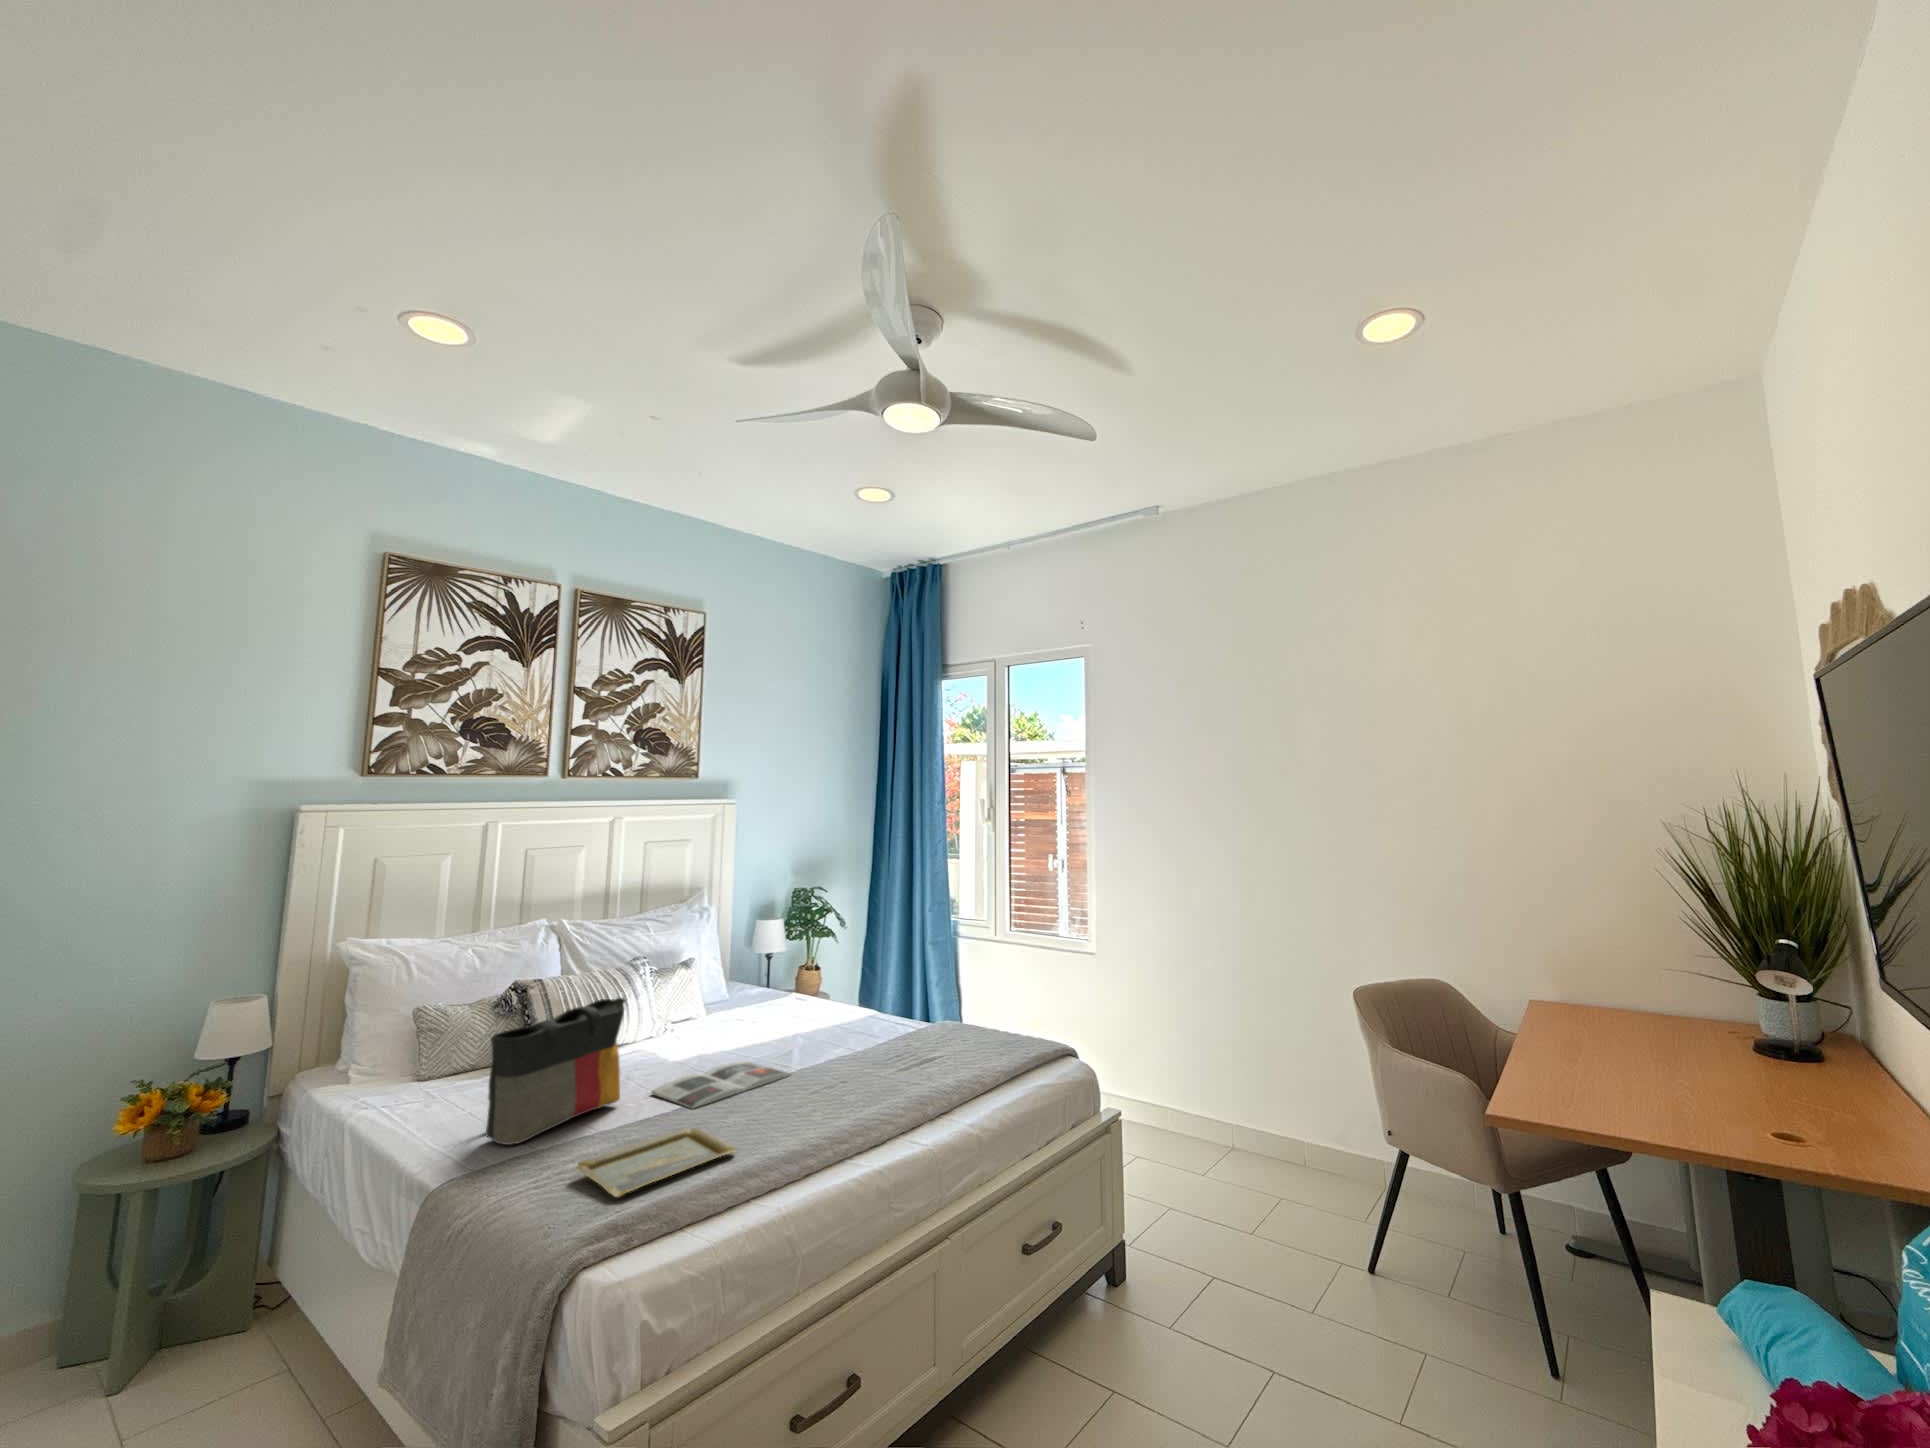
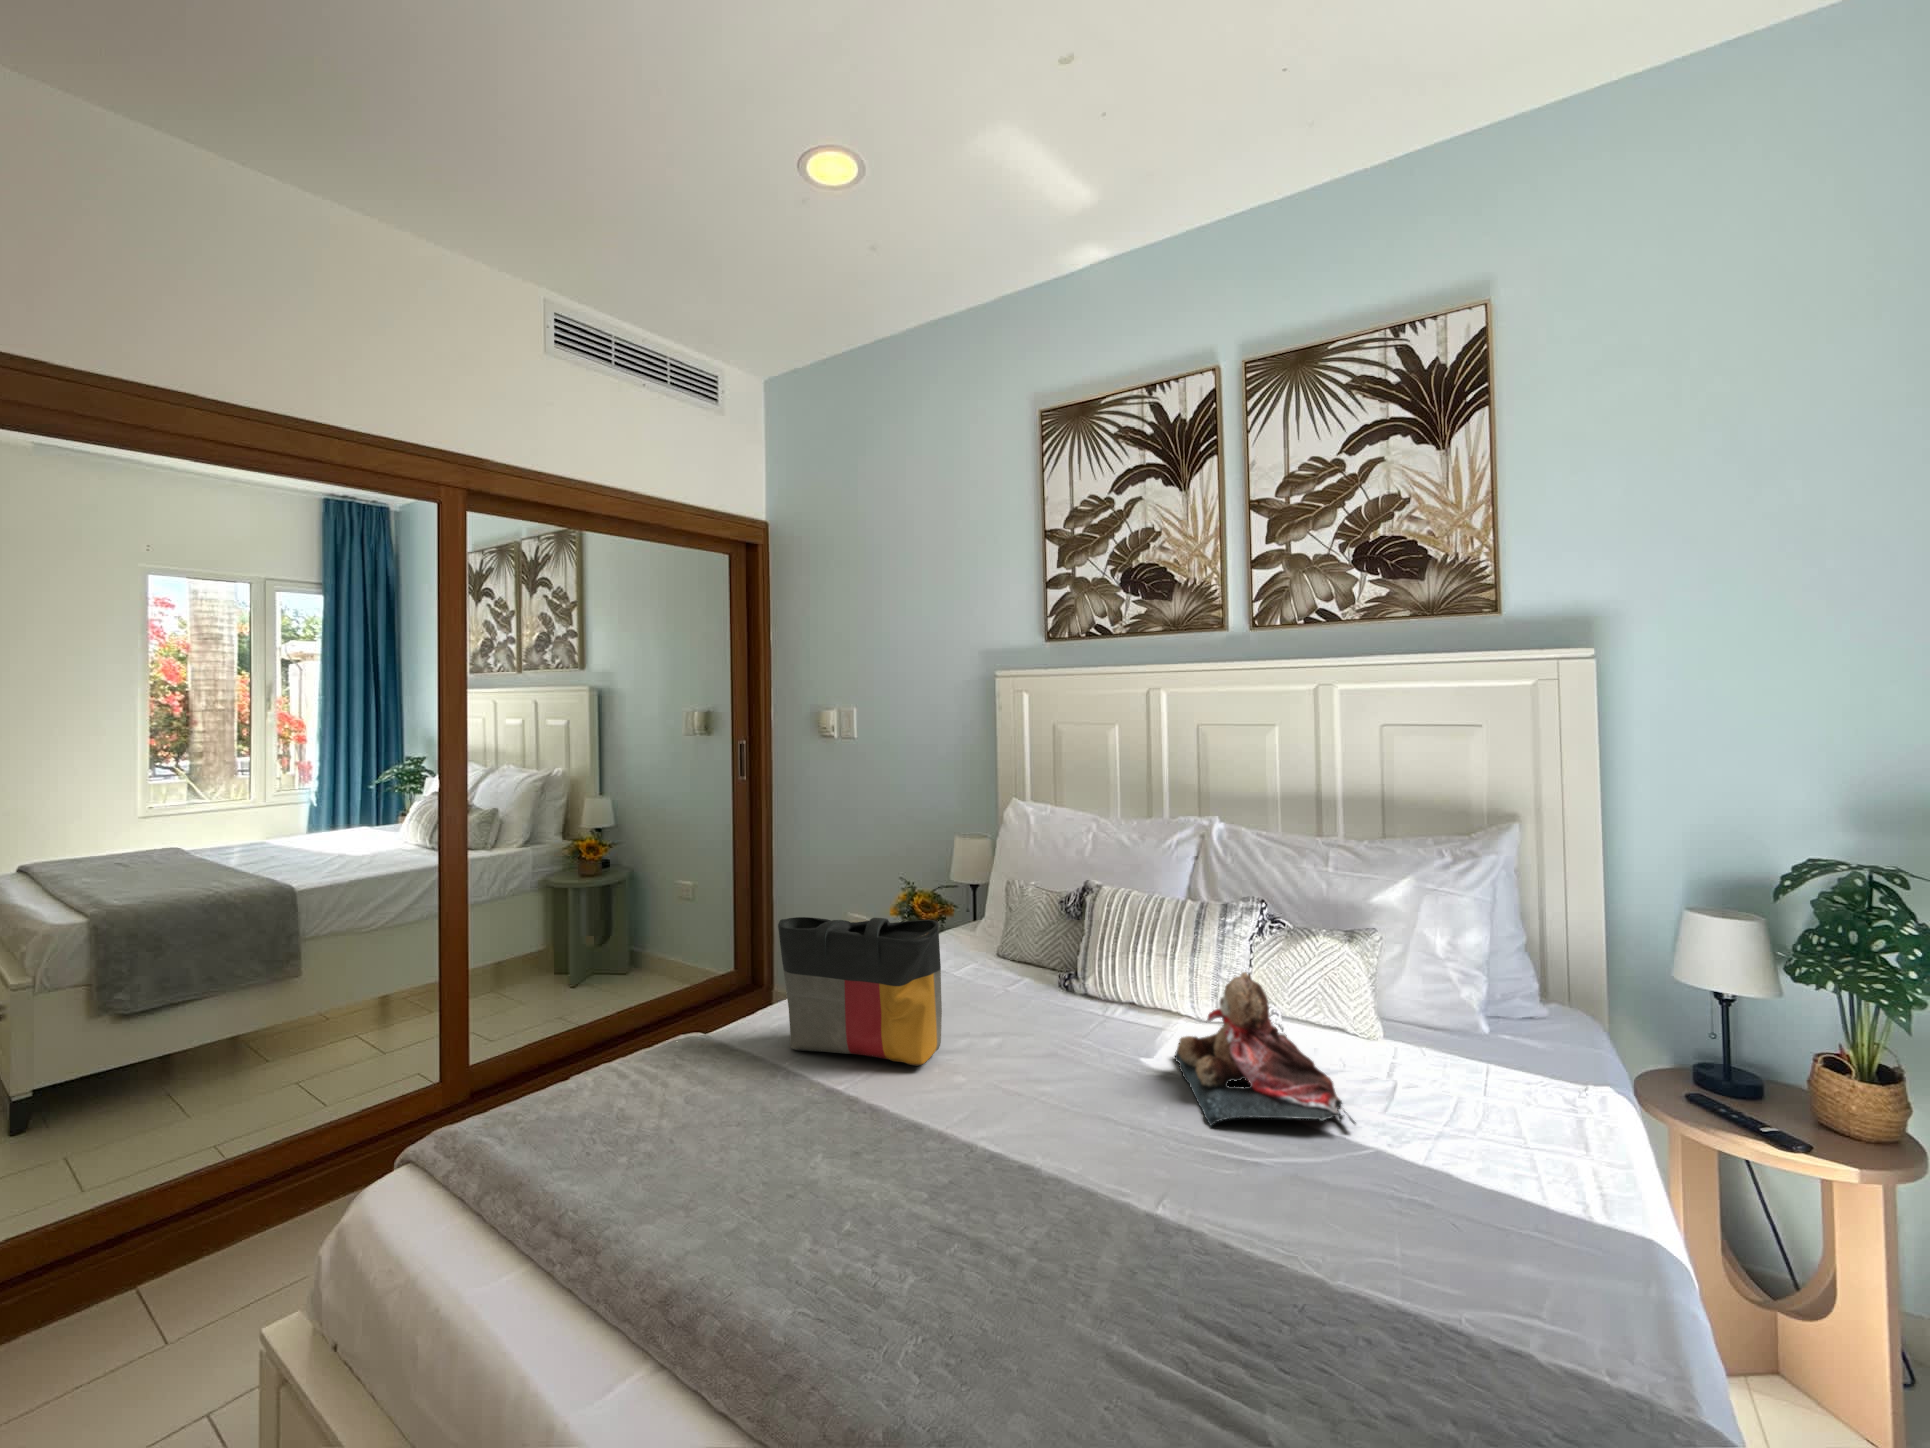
teddy bear: none [682,980,793,1053] -> present [1175,972,1356,1126]
magazine: present [651,1061,791,1109] -> none [904,1078,1139,1188]
tray: present [576,1128,736,1197] -> none [576,1092,785,1205]

